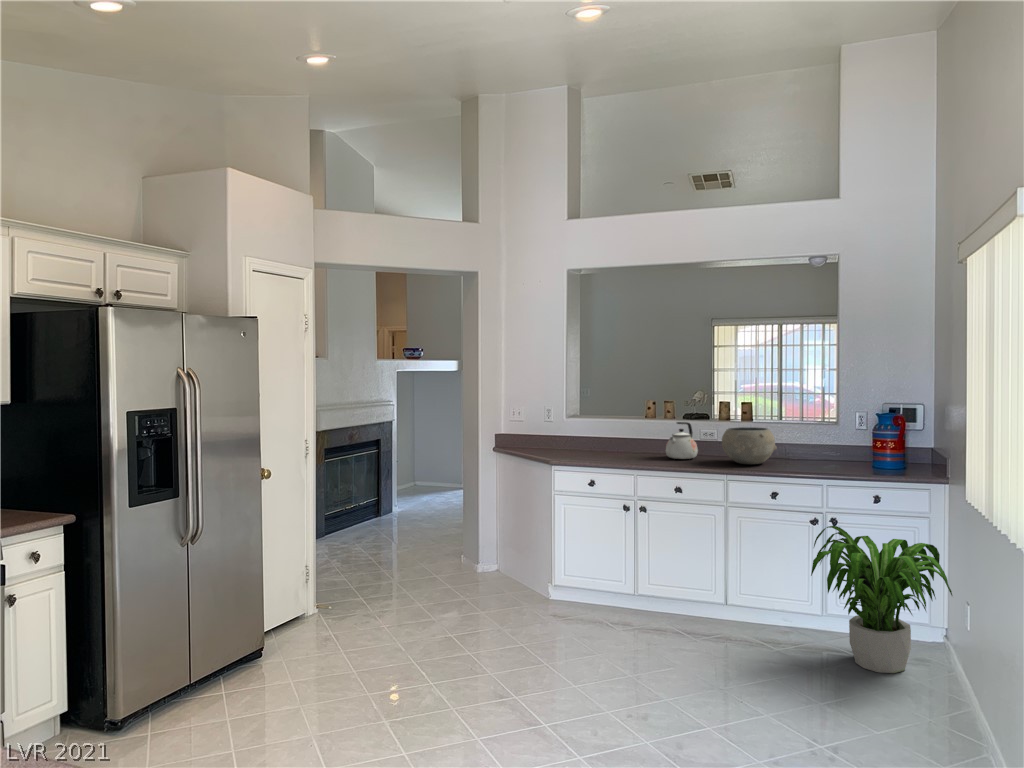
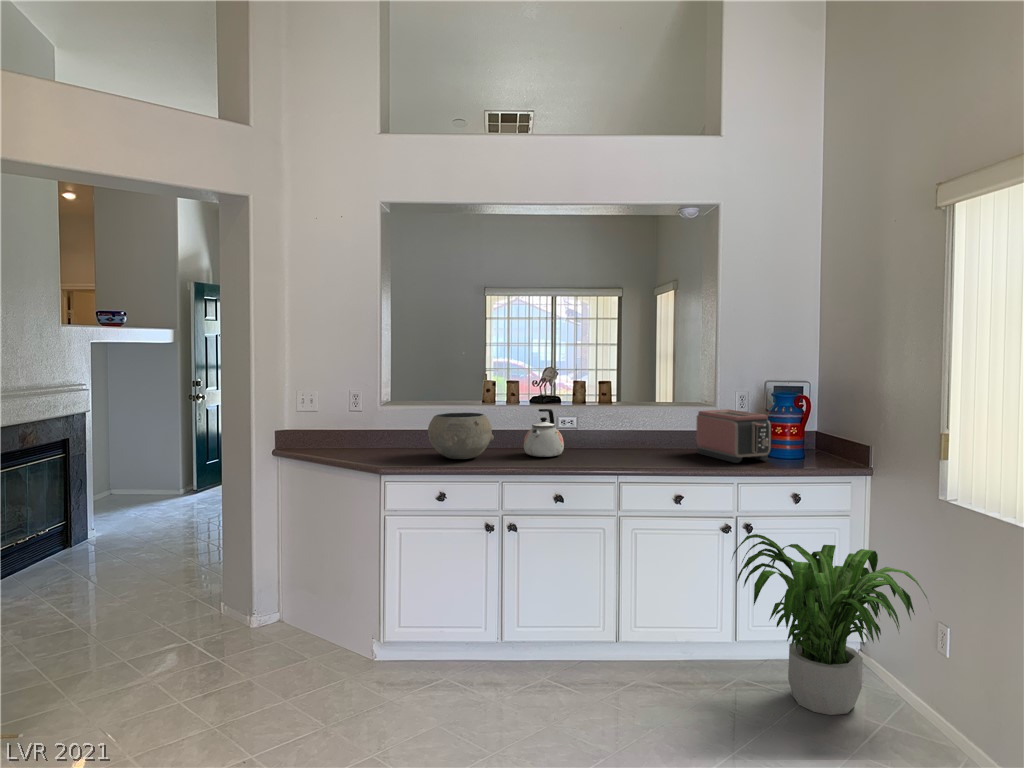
toaster: none [812,426,867,470] -> present [696,409,771,463]
ceramic bowl: present [722,427,777,464] -> present [428,413,494,459]

